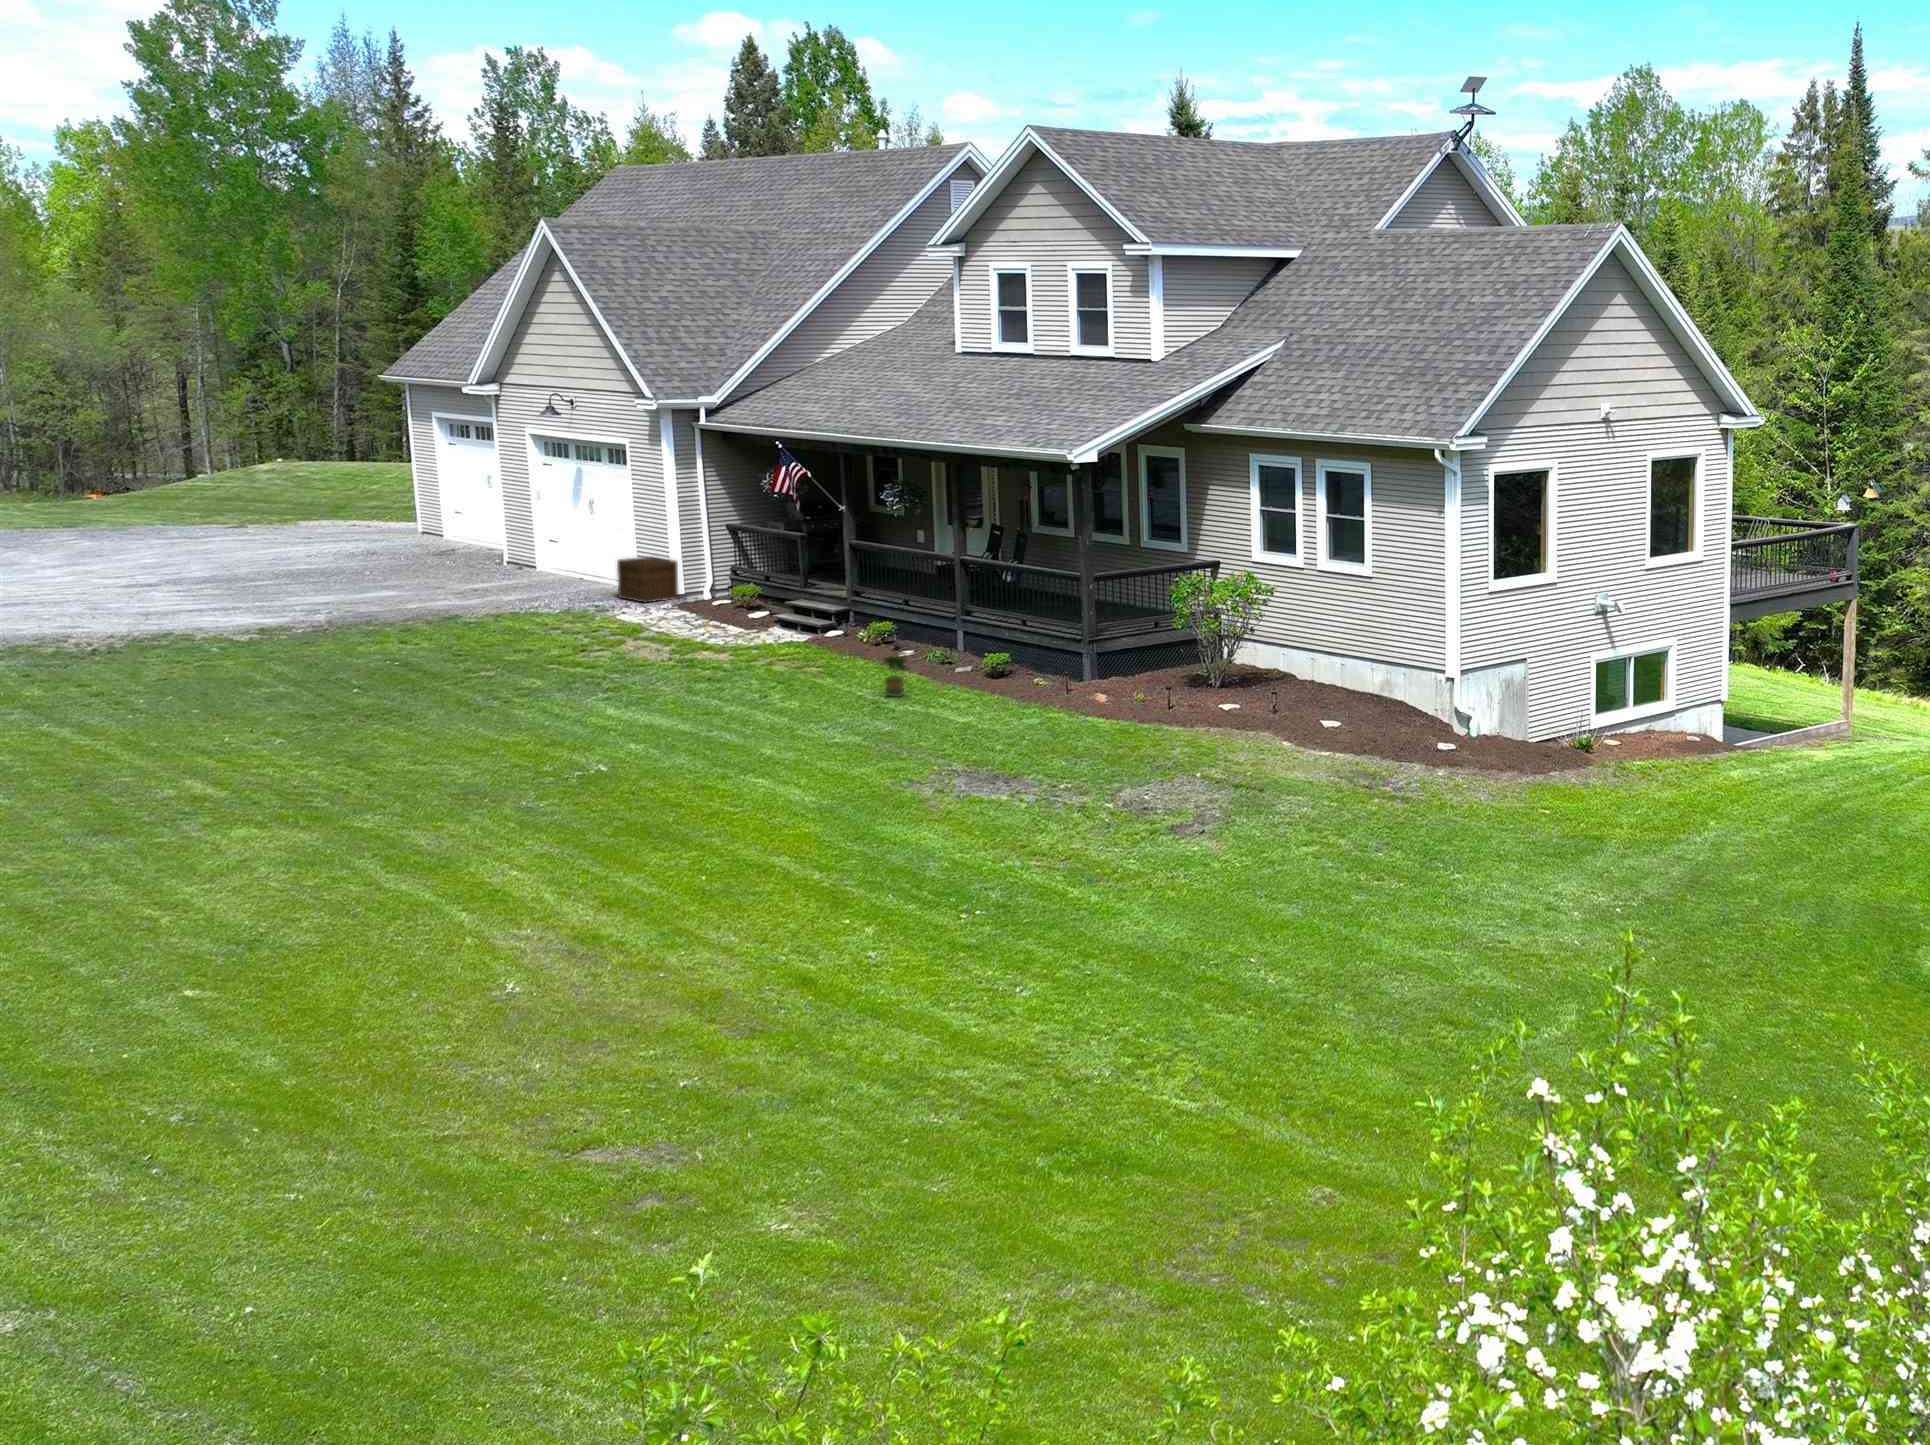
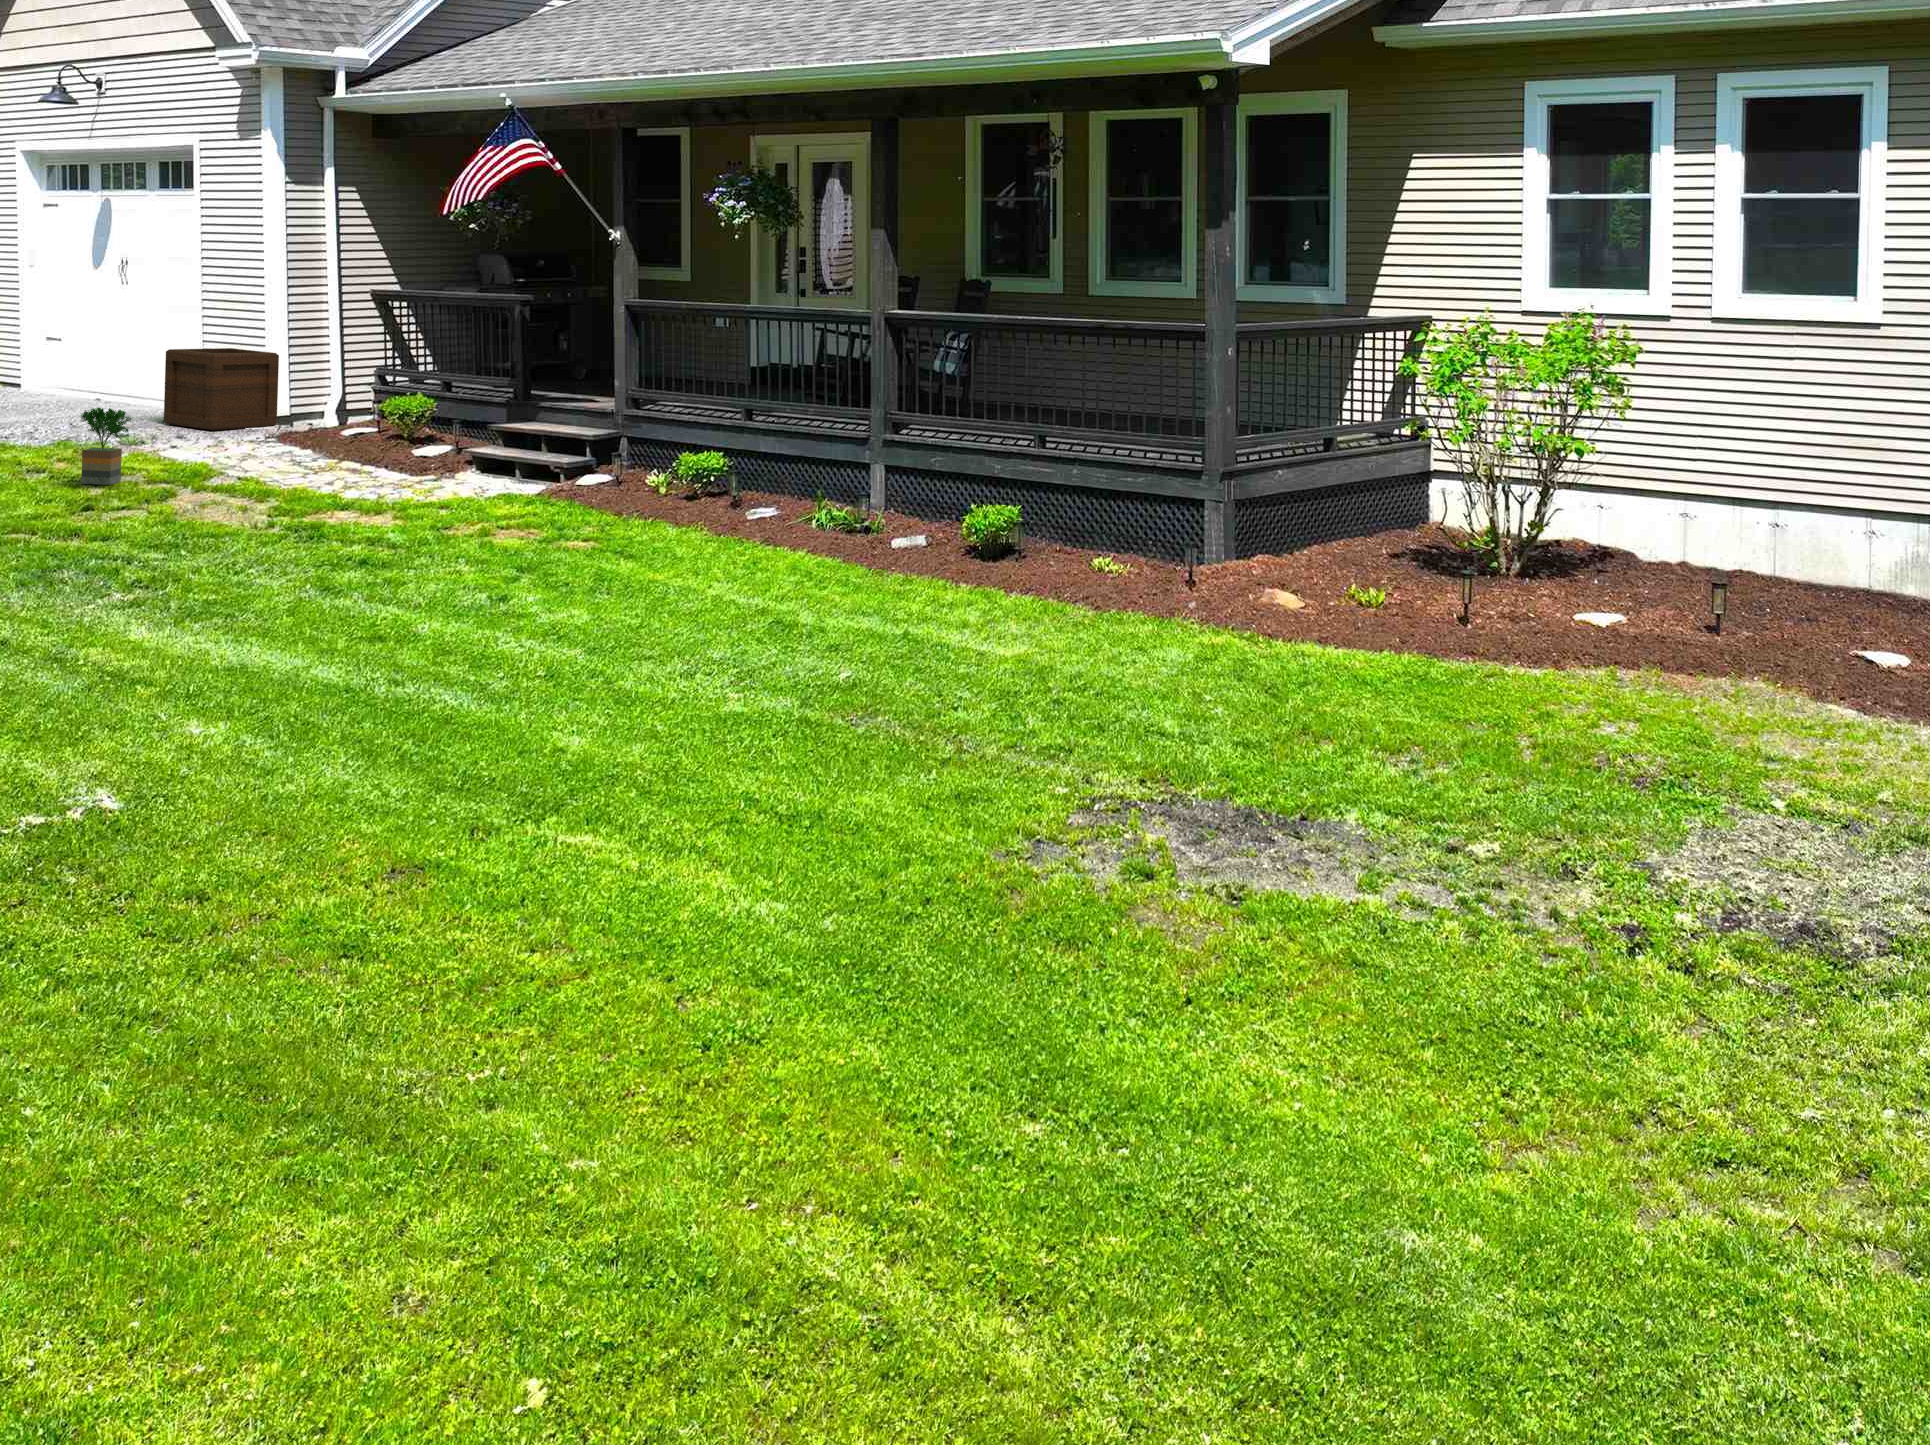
potted tree: present [883,656,908,697] -> present [81,408,132,485]

